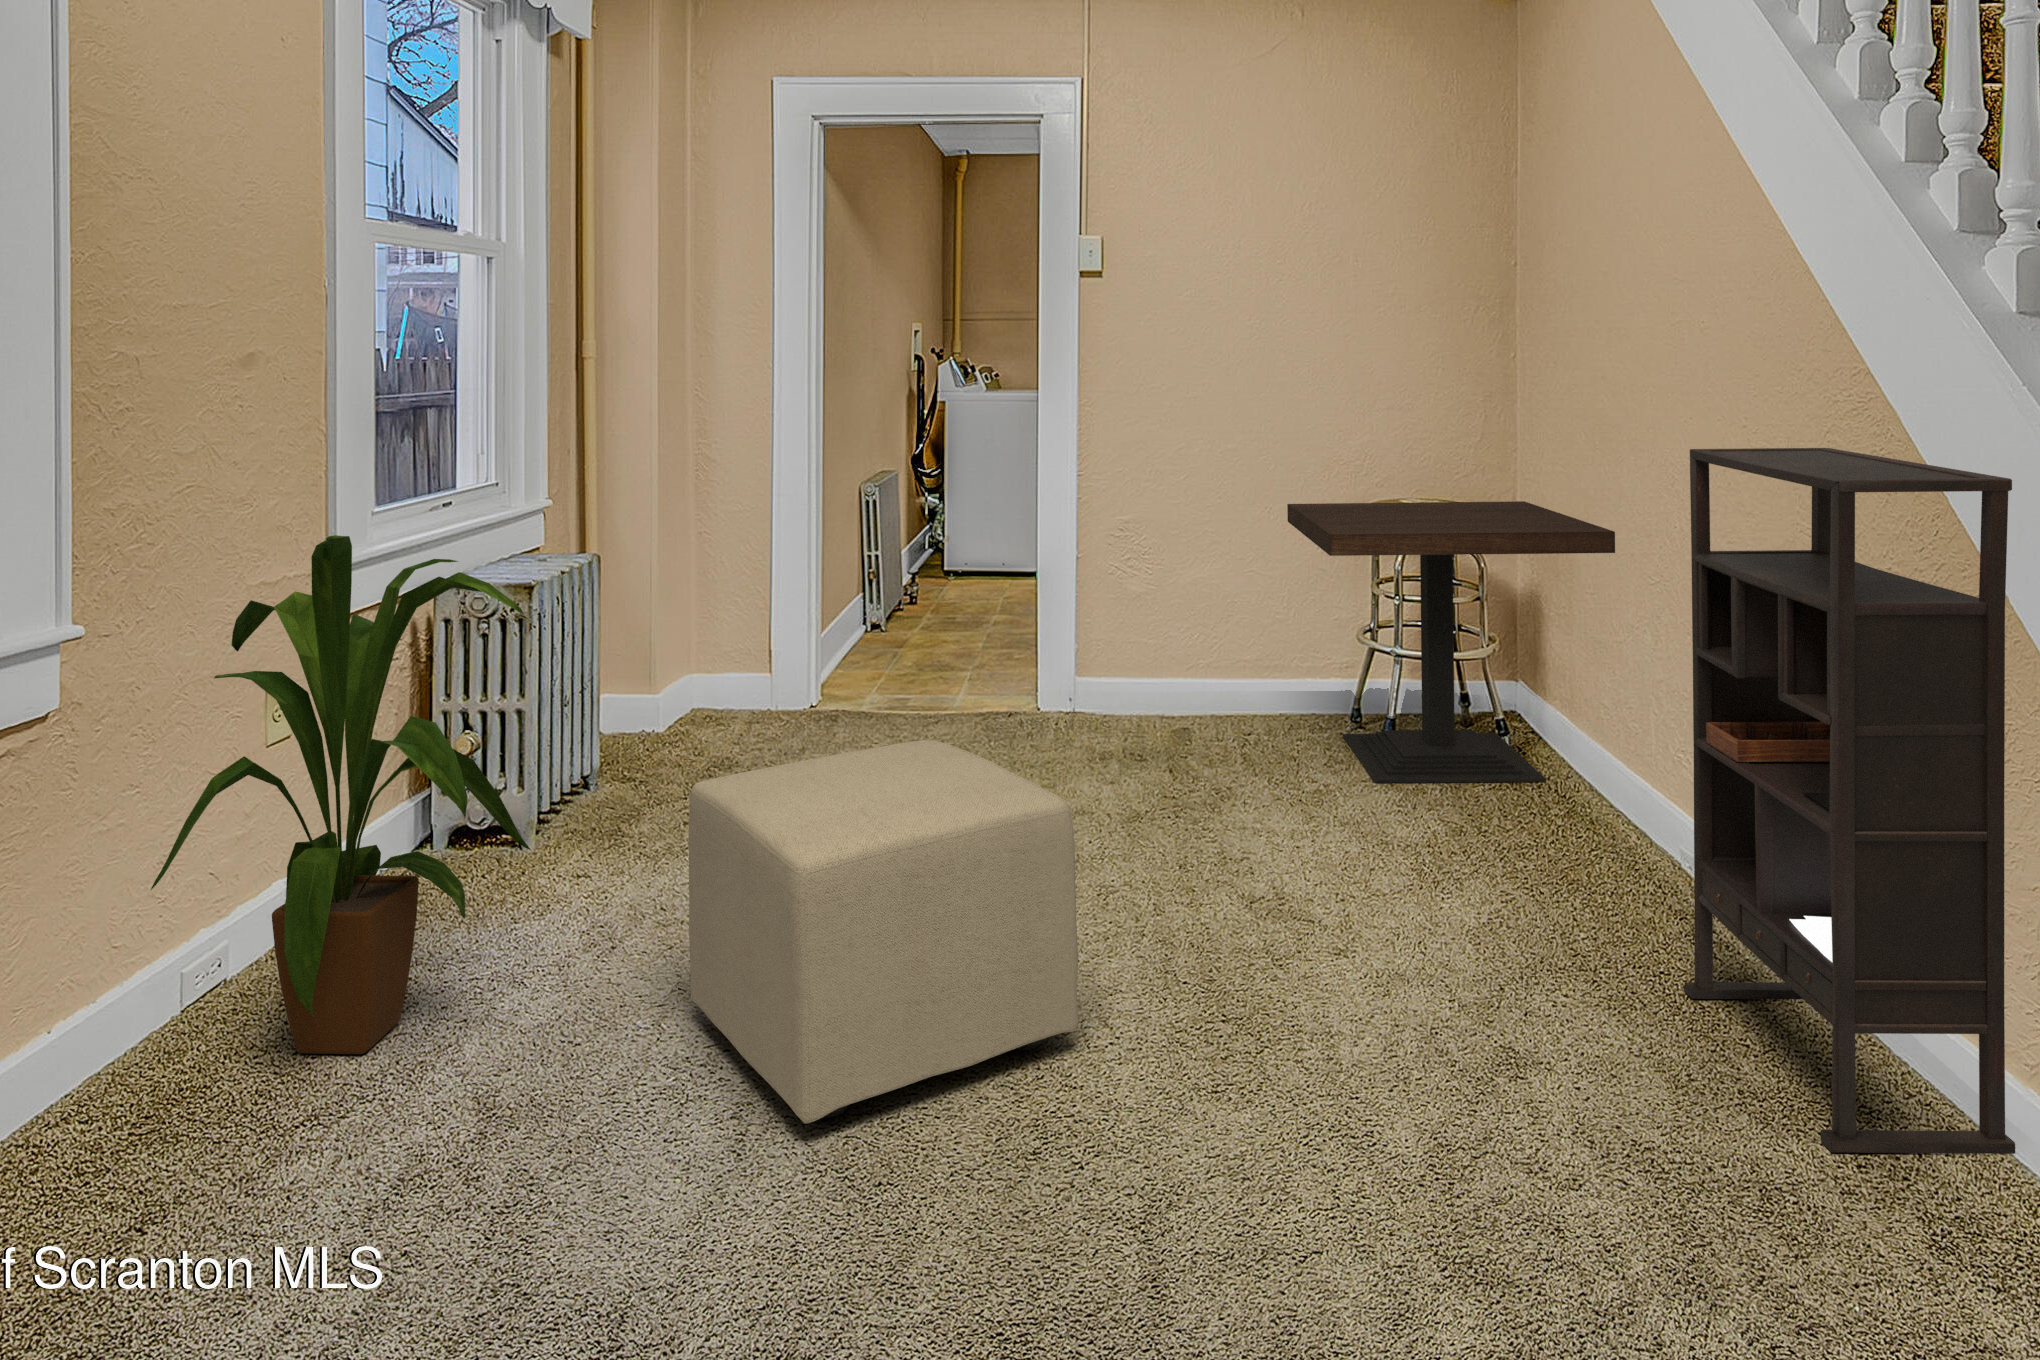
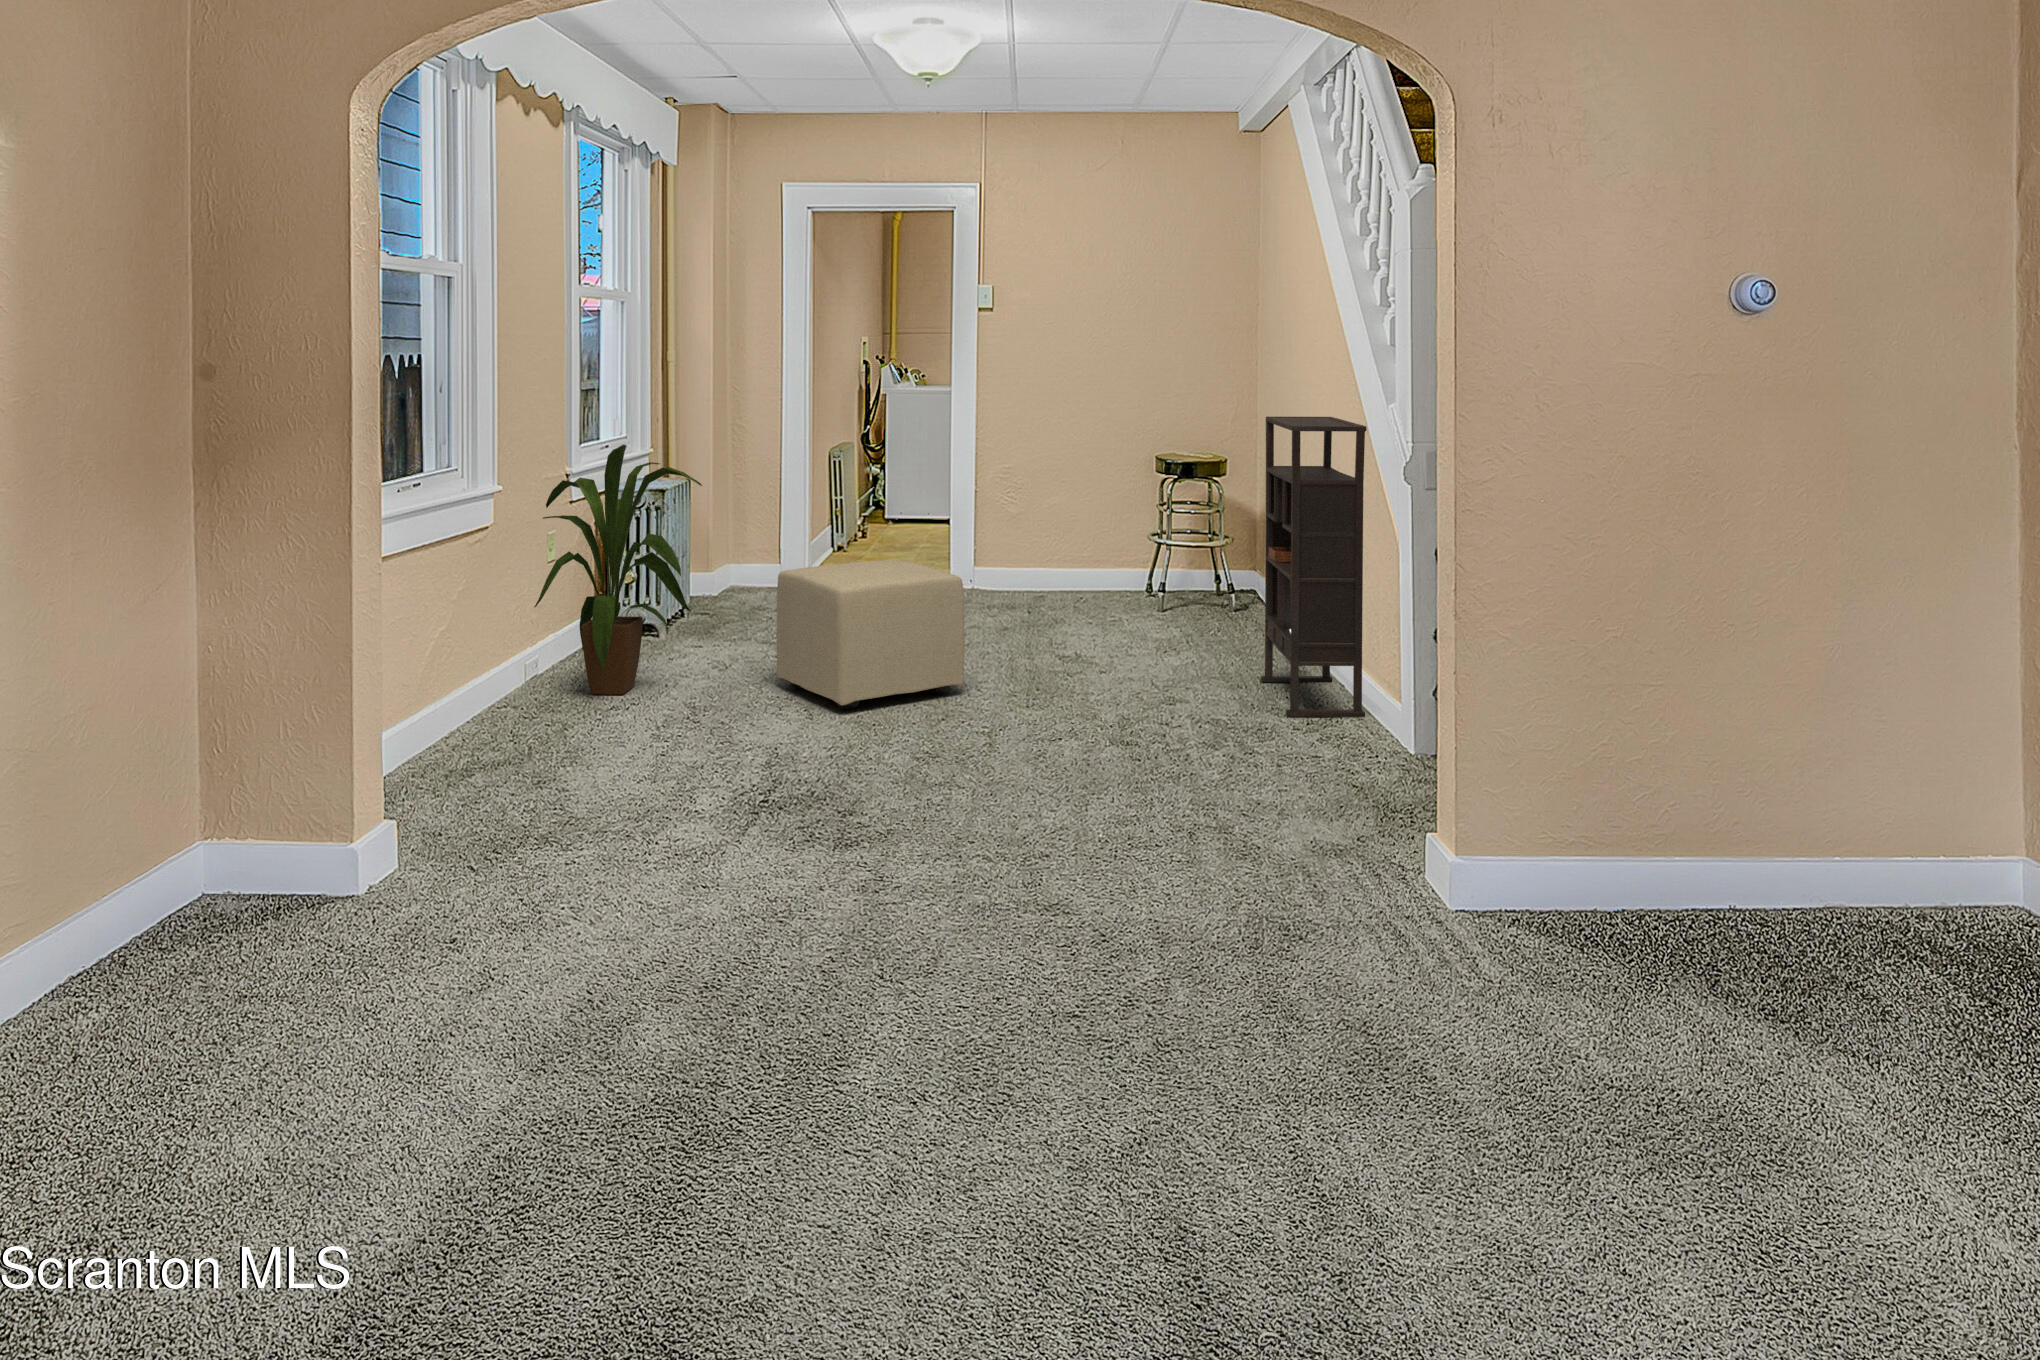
side table: present [1287,501,1615,783] -> none [1106,458,1281,617]

